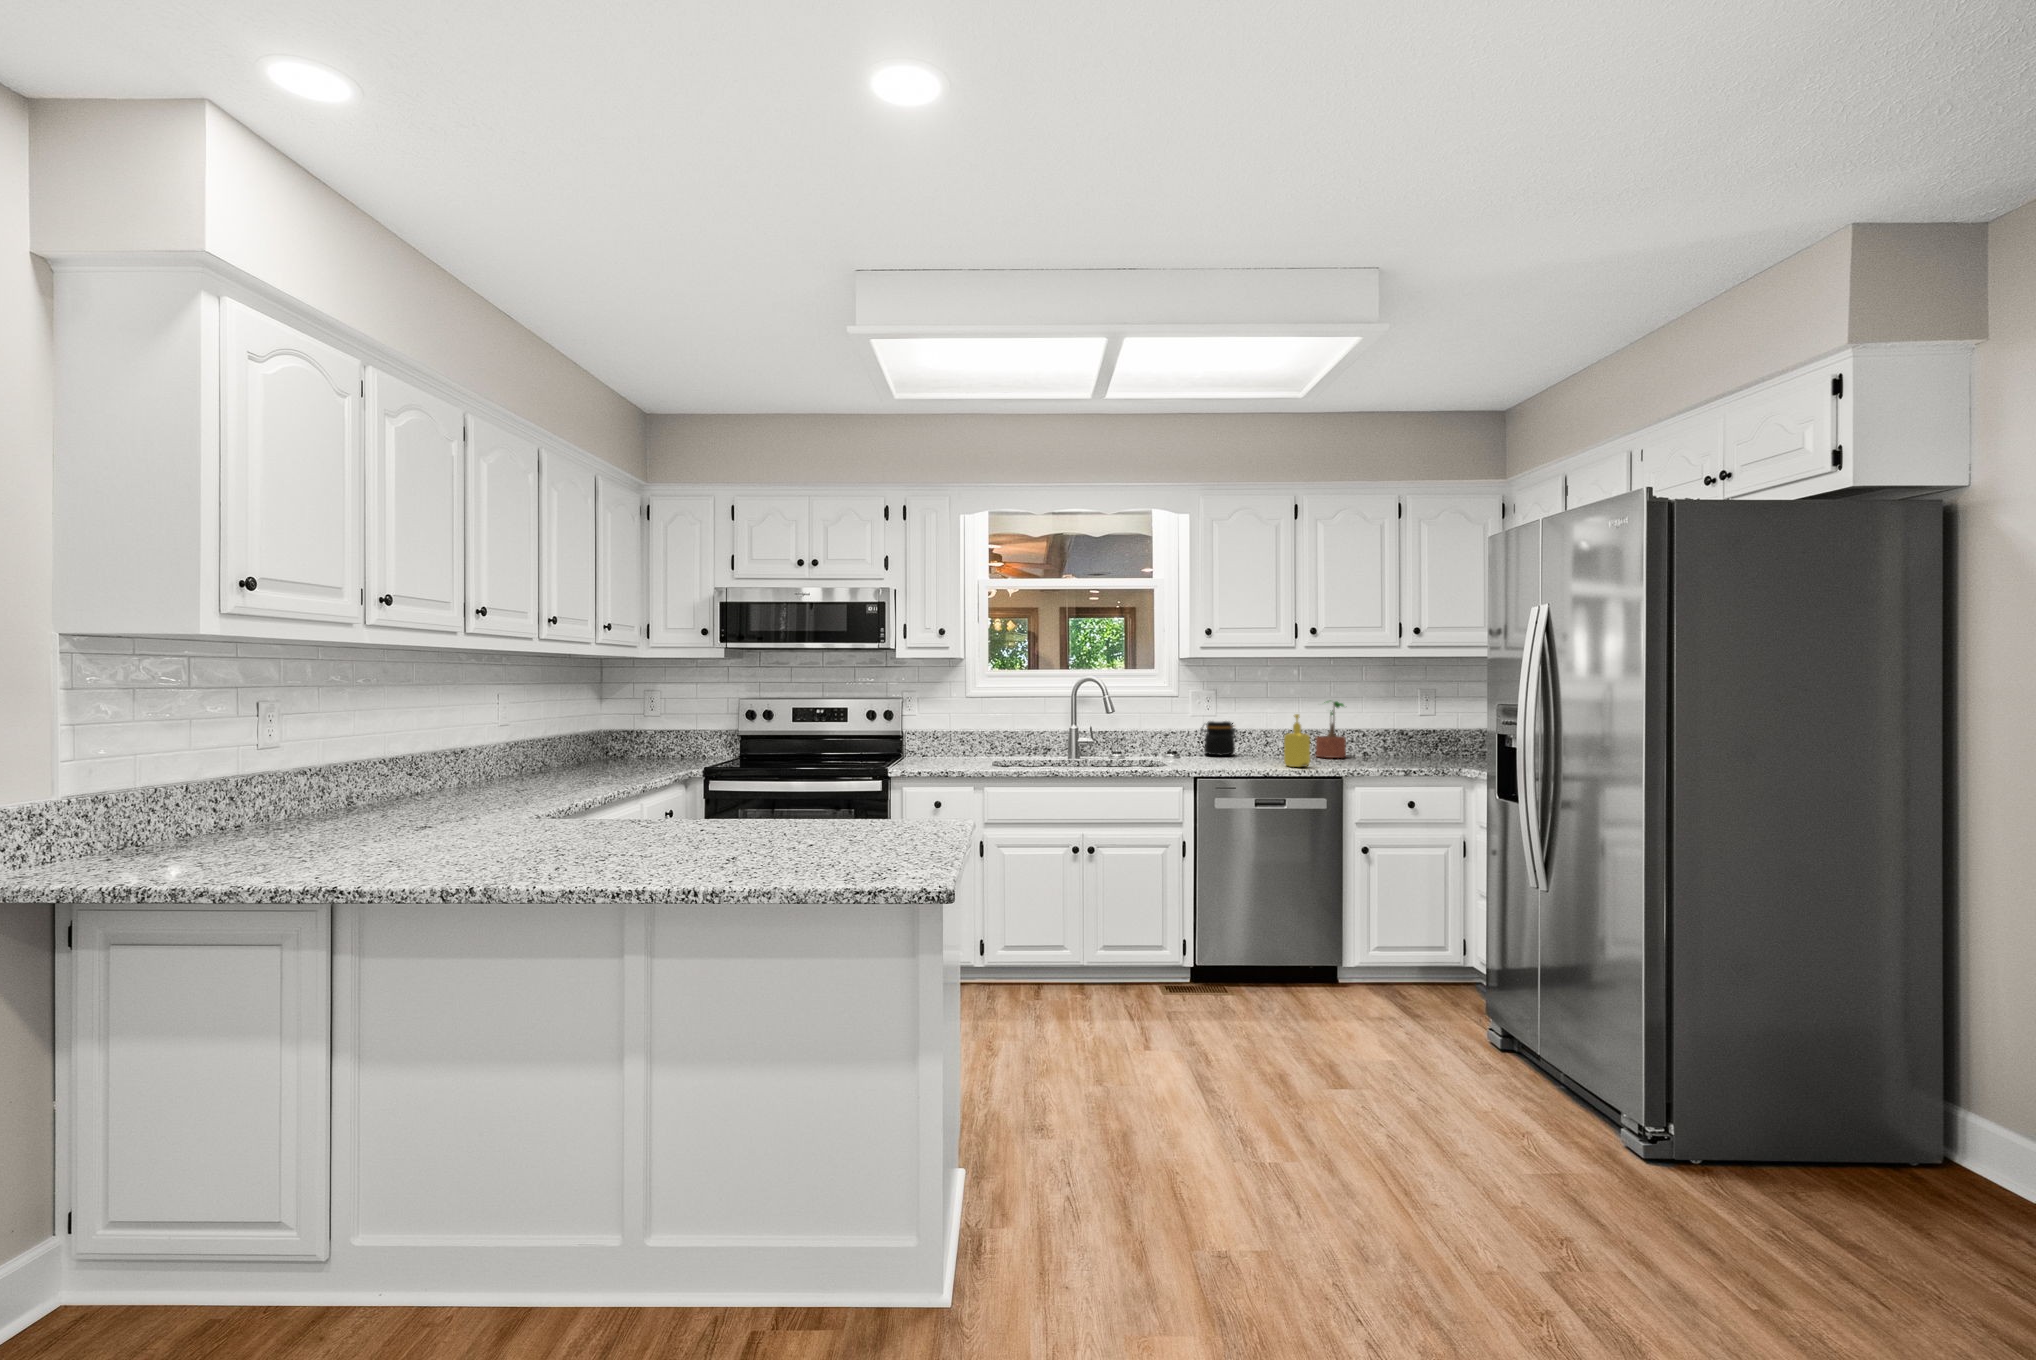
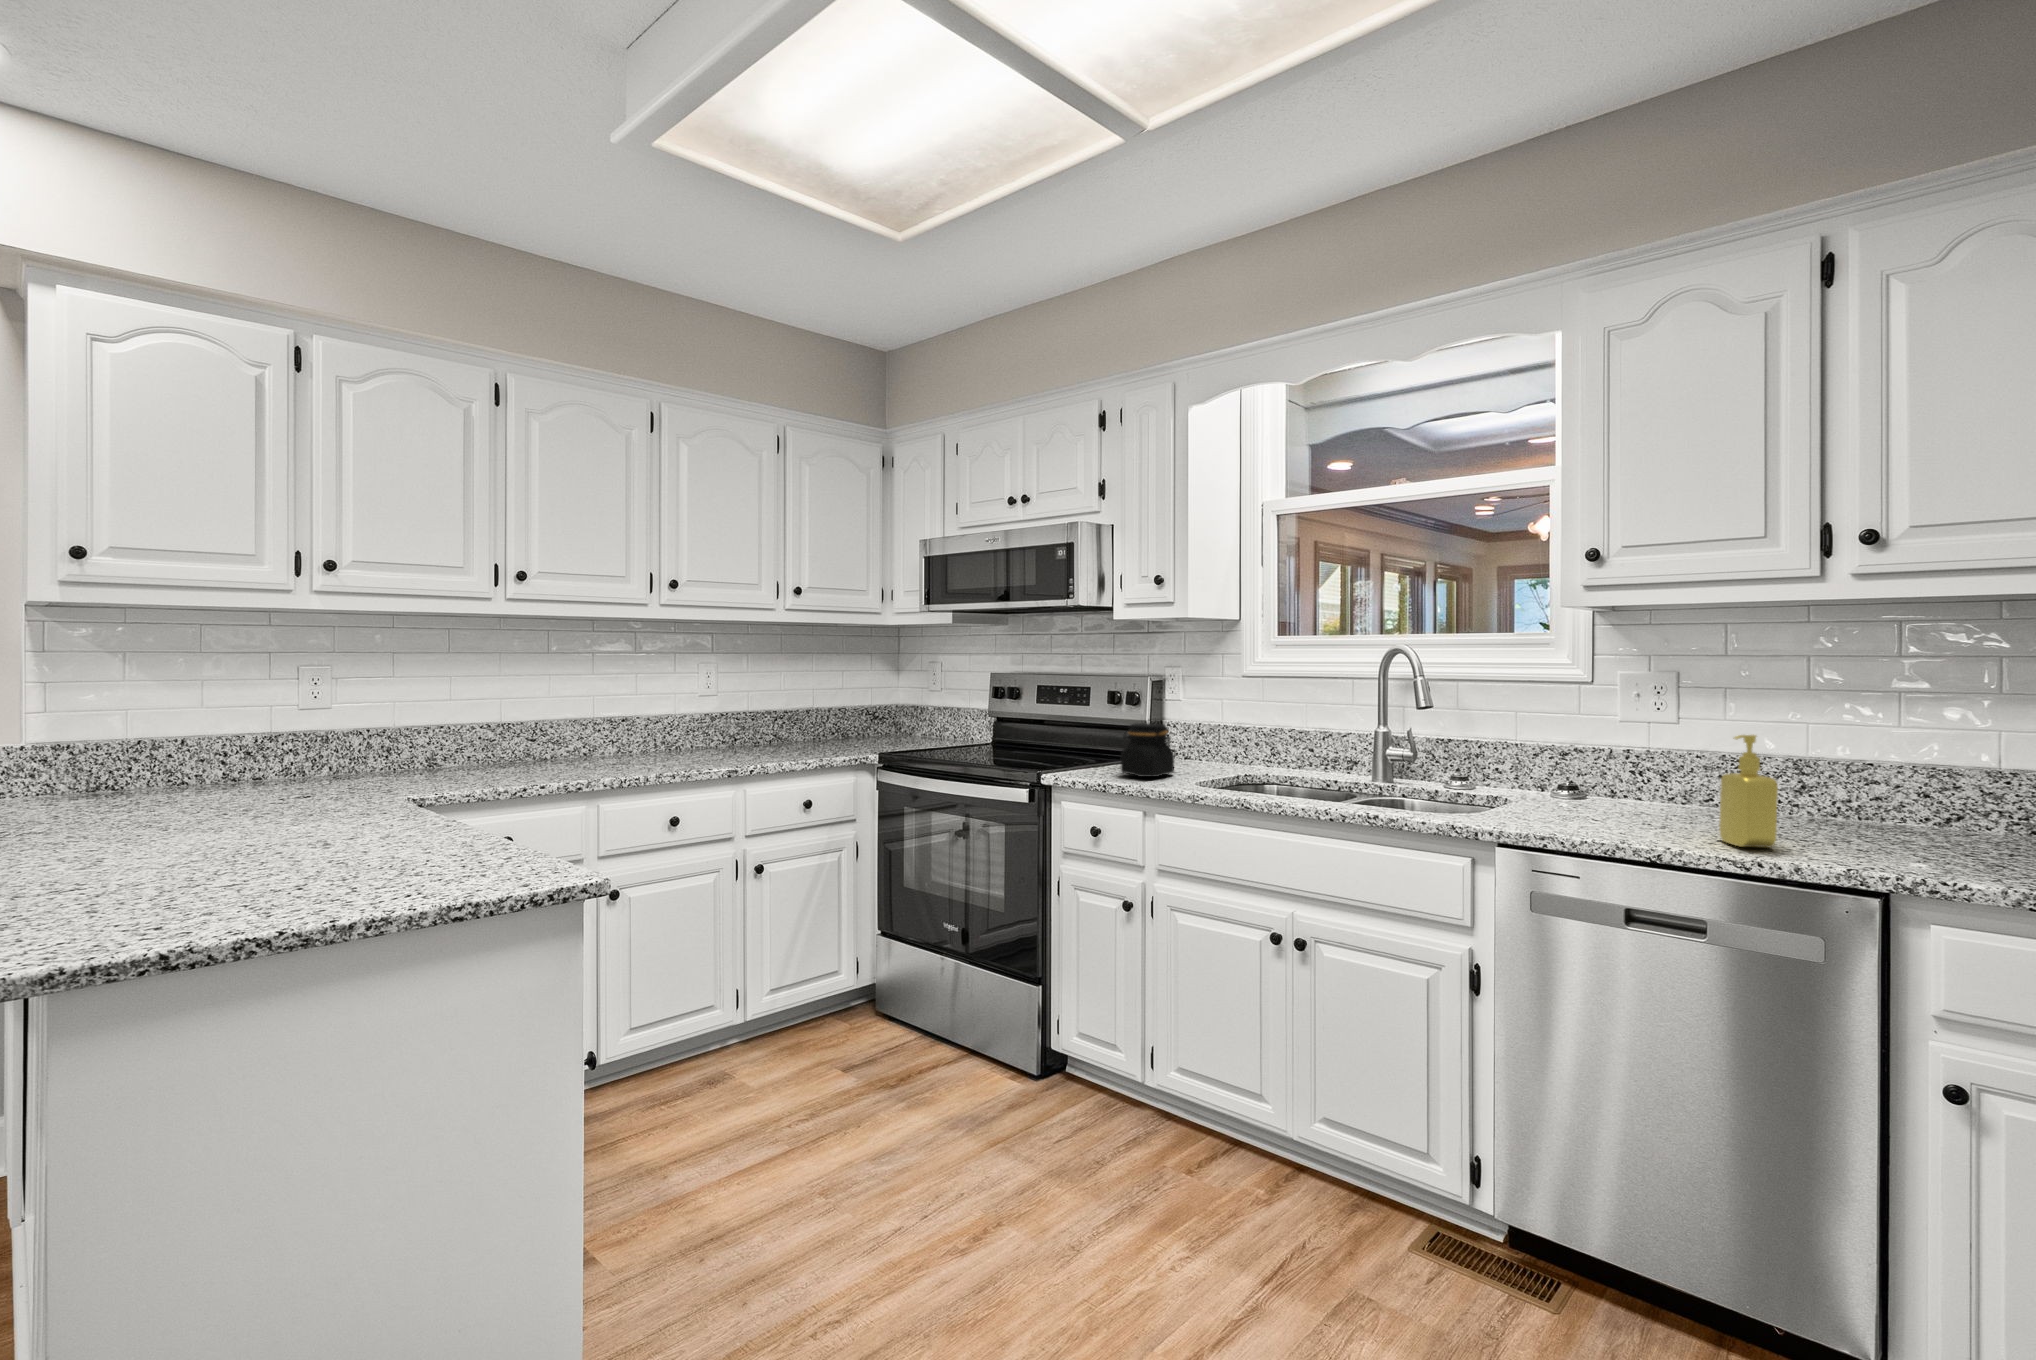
potted plant: present [1316,701,1346,758] -> none [1871,708,1958,837]
jar: present [1200,721,1237,755] -> present [1121,723,1174,777]

